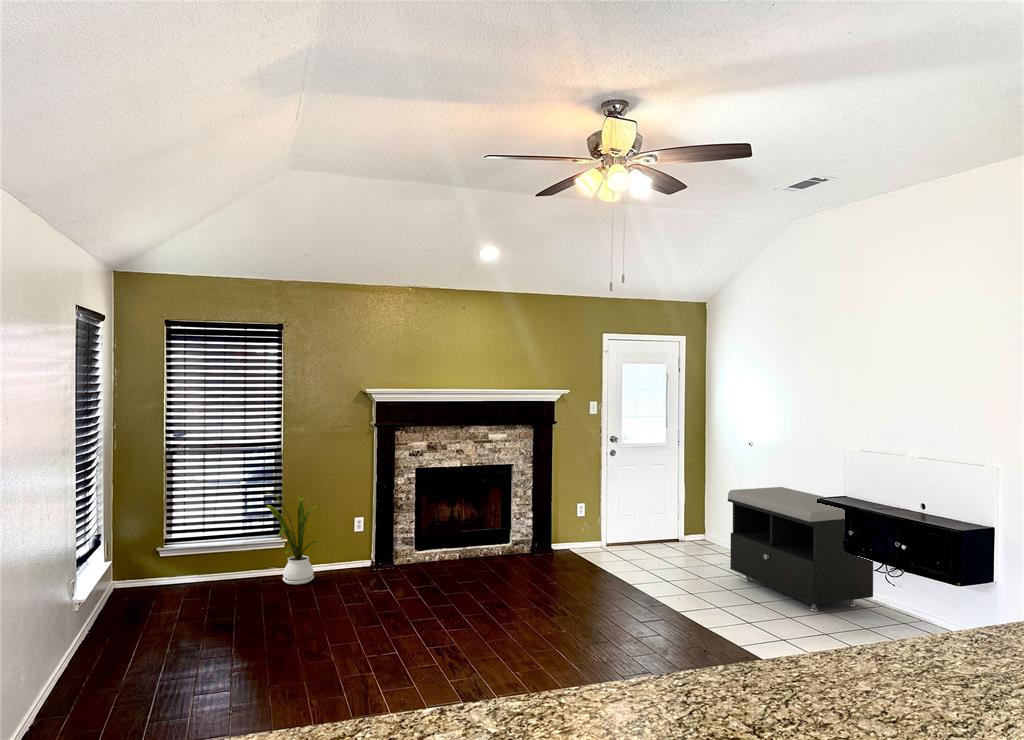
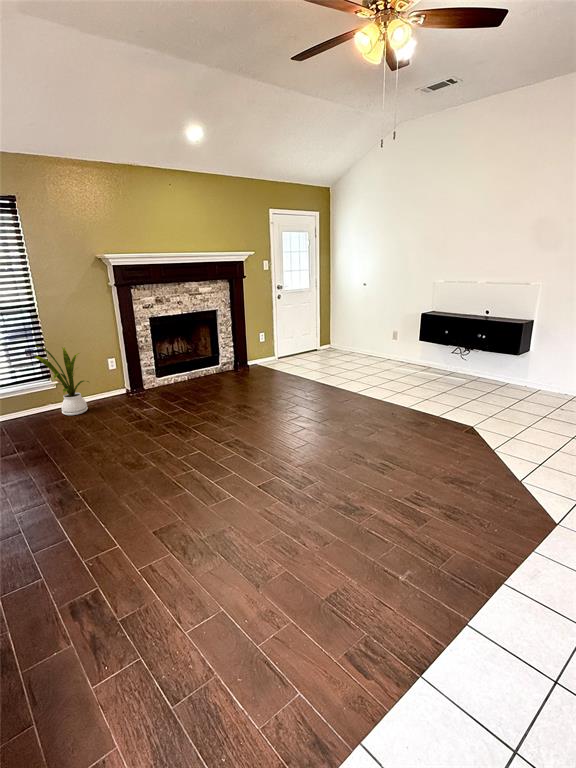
storage bench: present [728,487,873,612] -> none [367,308,460,379]

